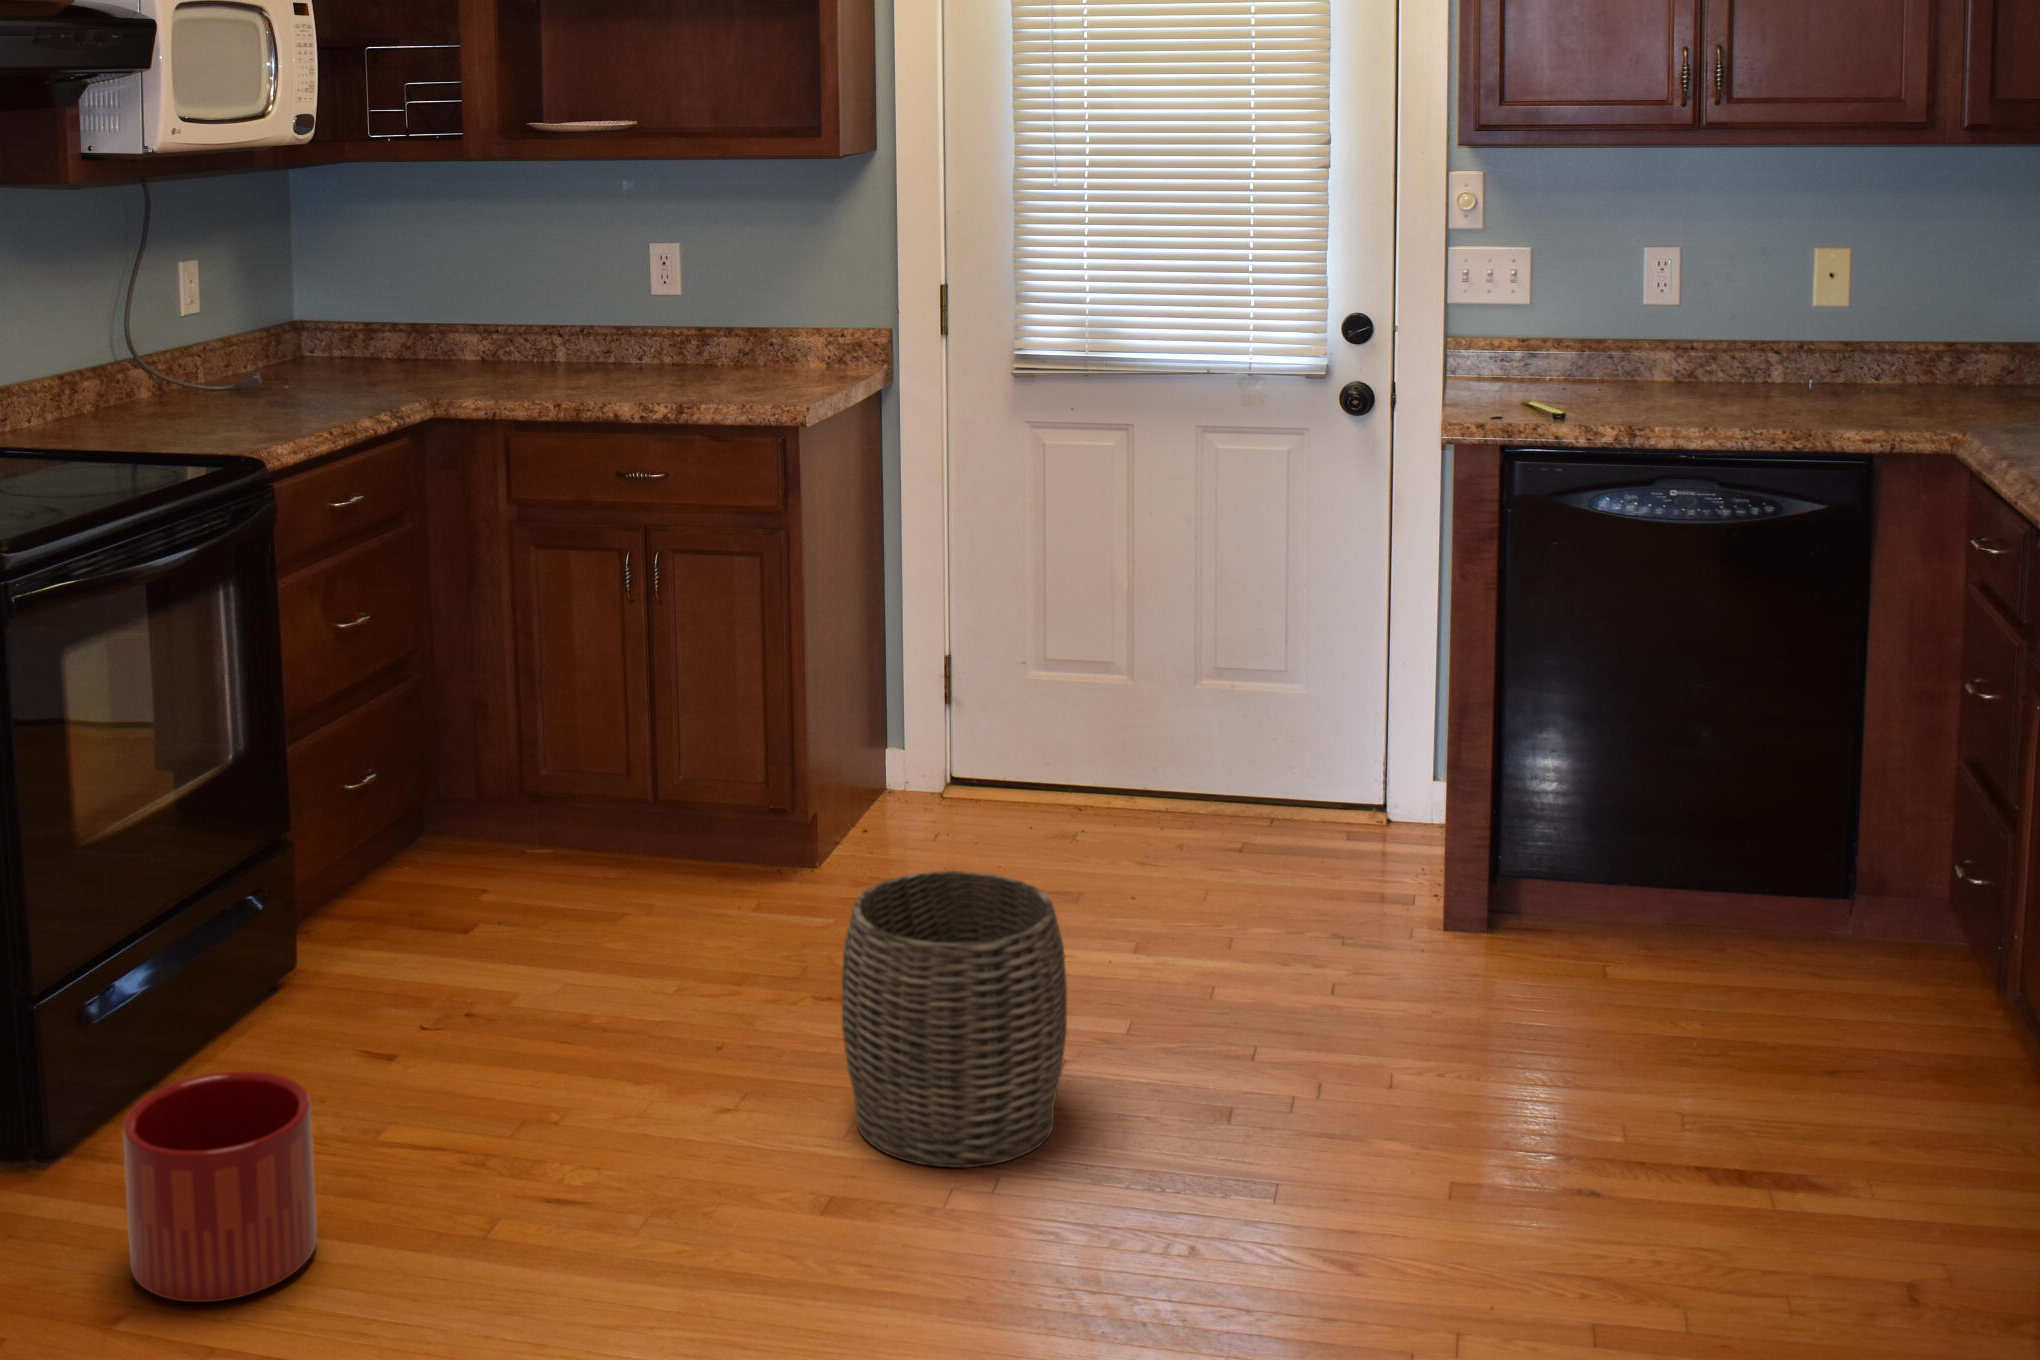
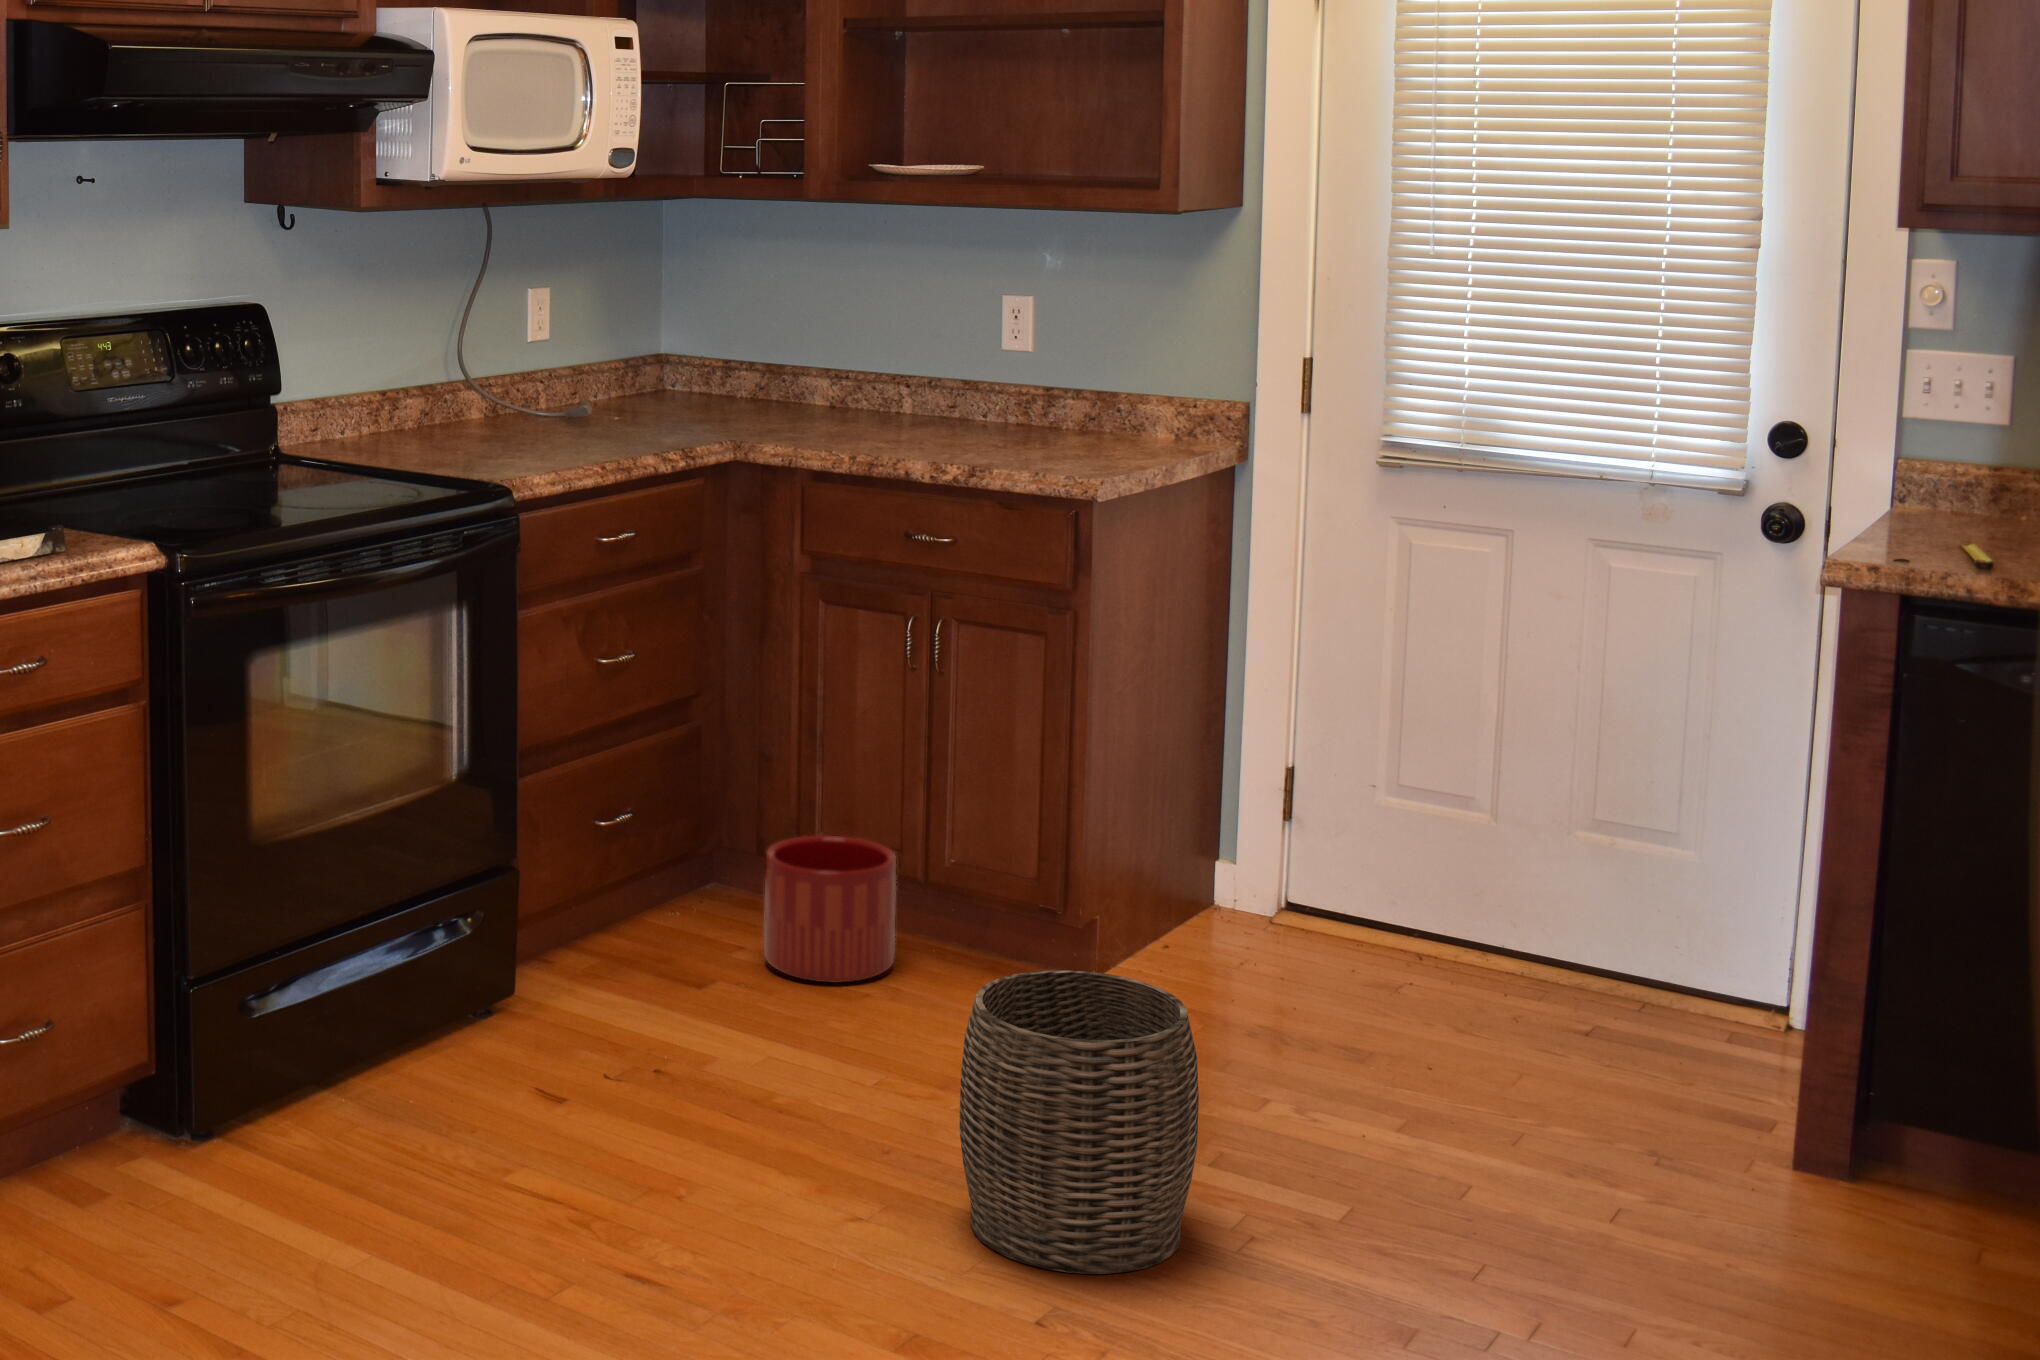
planter: present [123,1071,317,1302] -> present [764,836,896,982]

